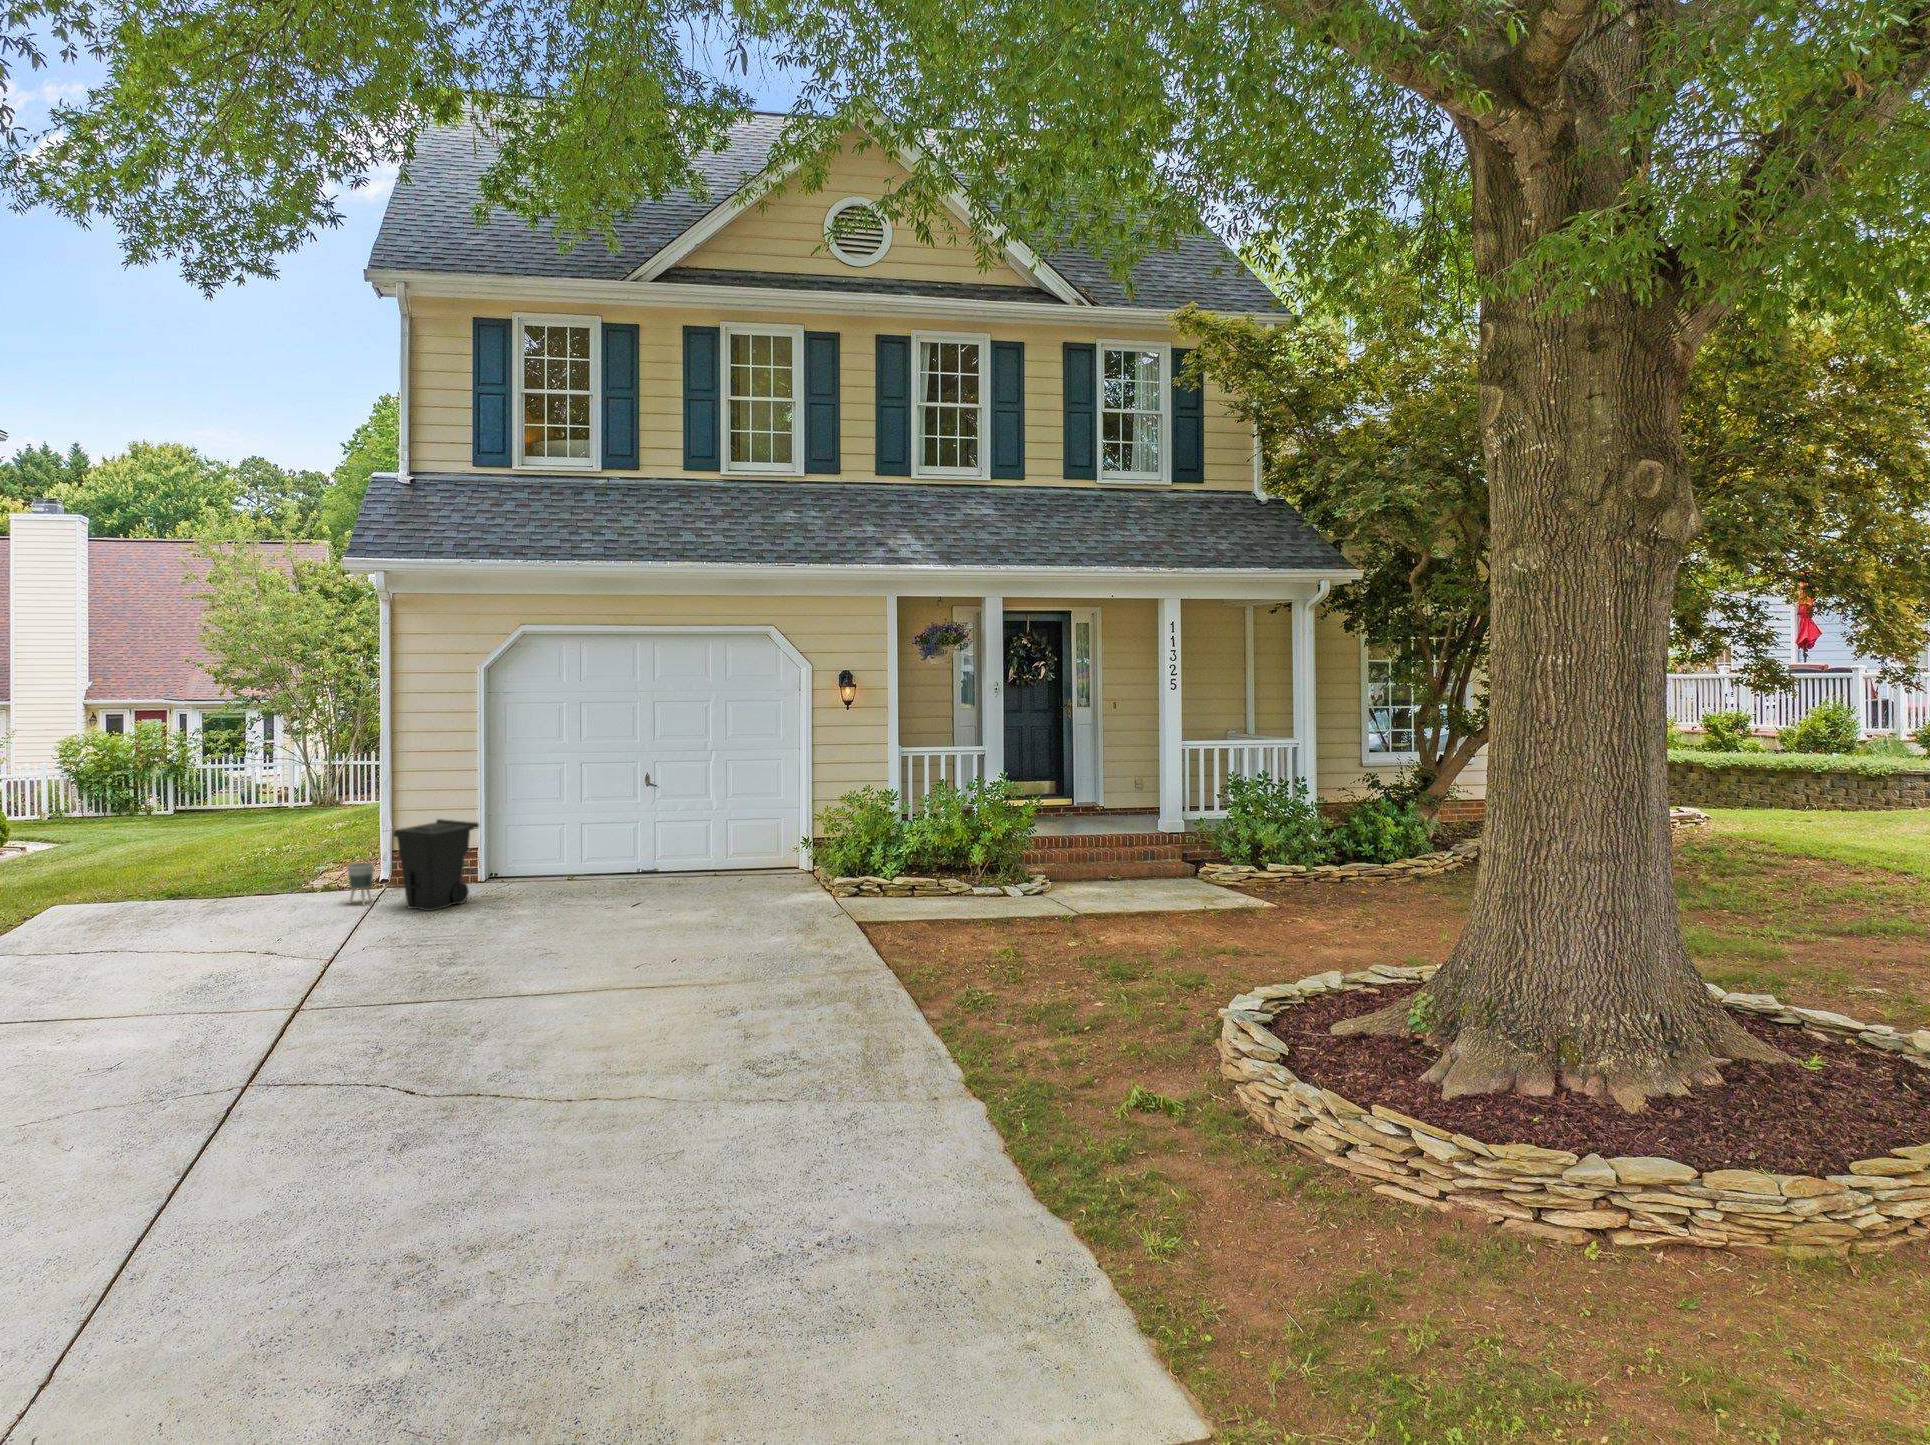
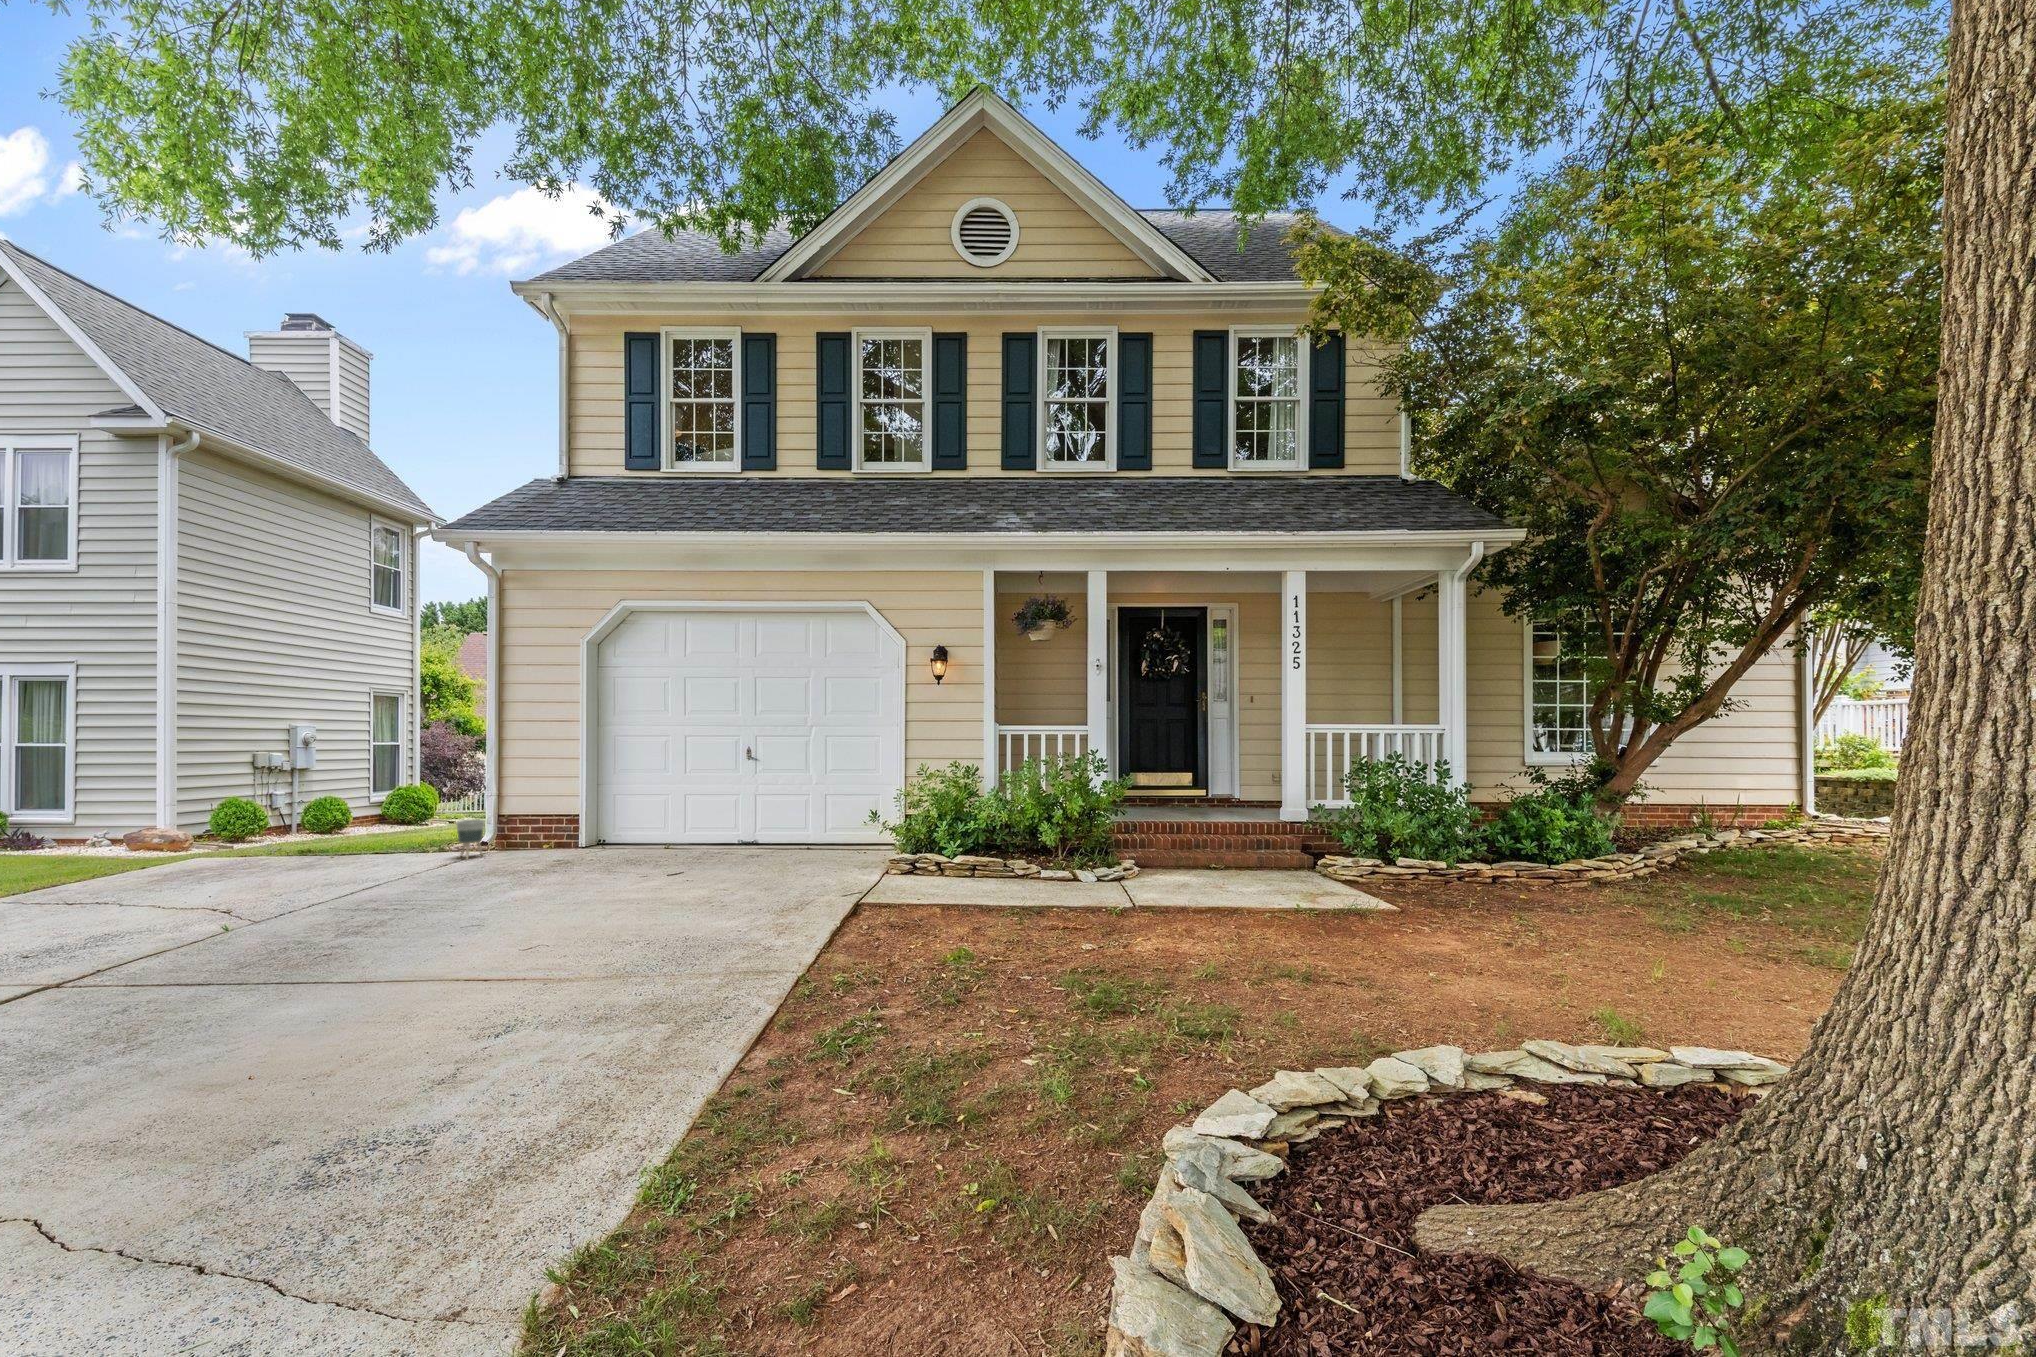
trash can: present [393,819,479,911] -> none [484,780,571,867]

